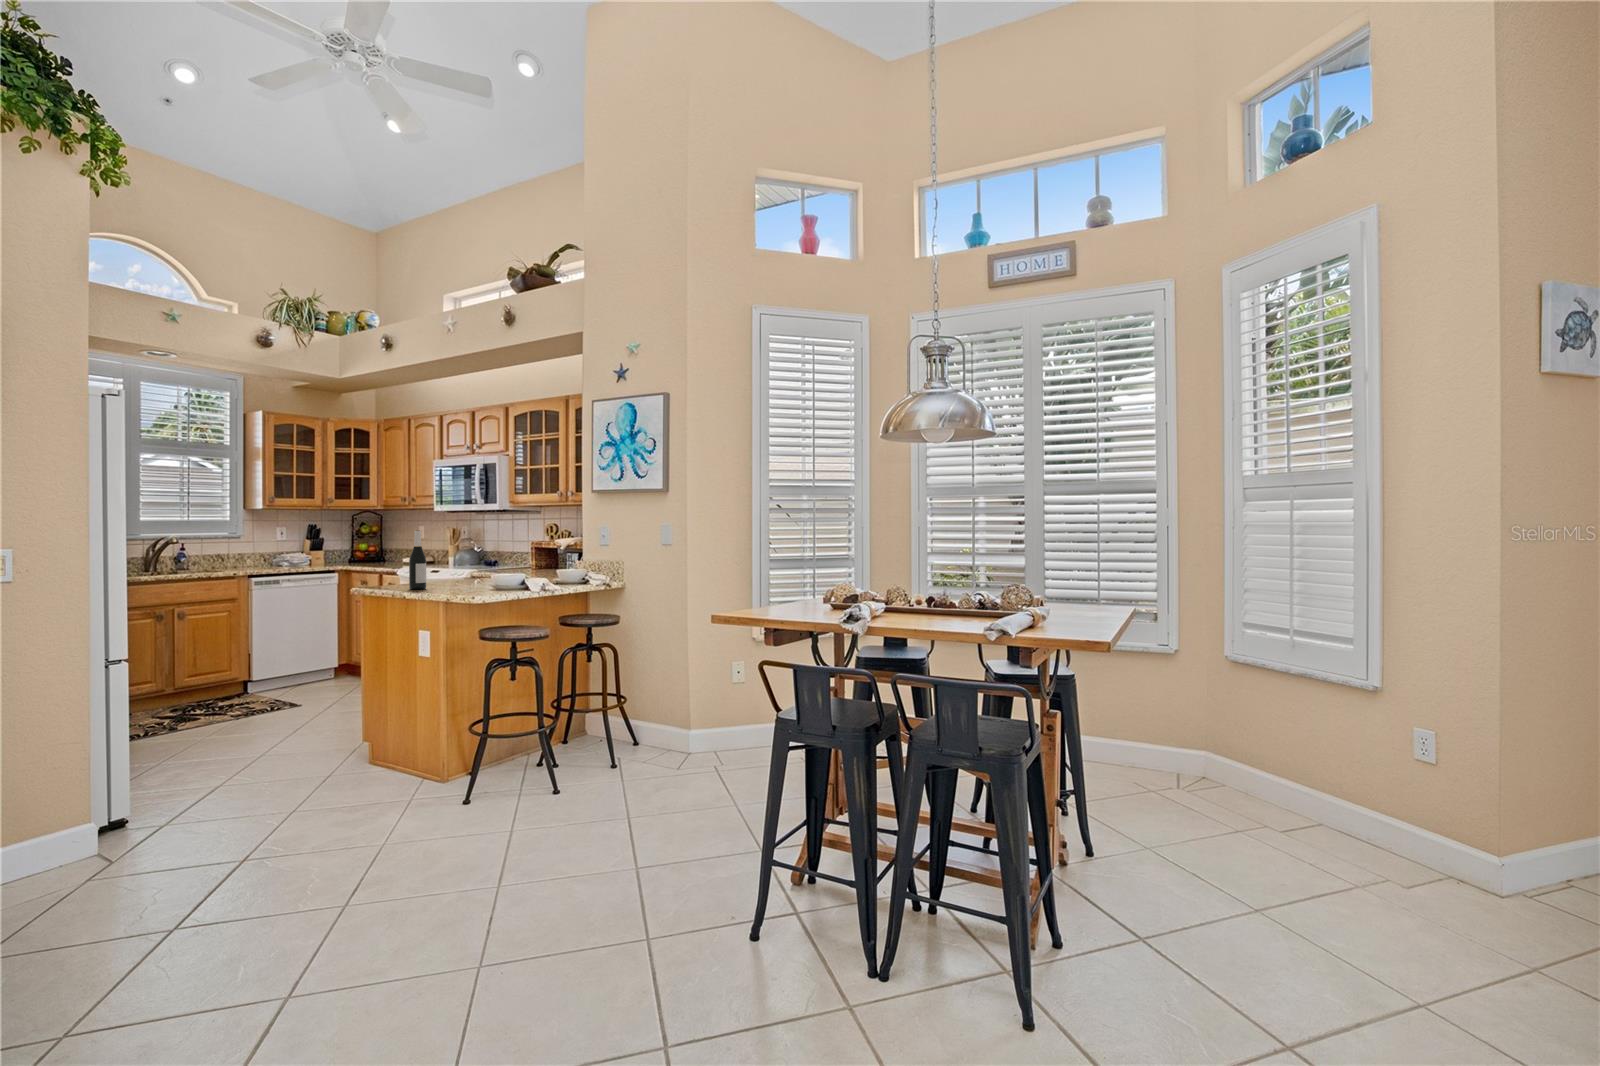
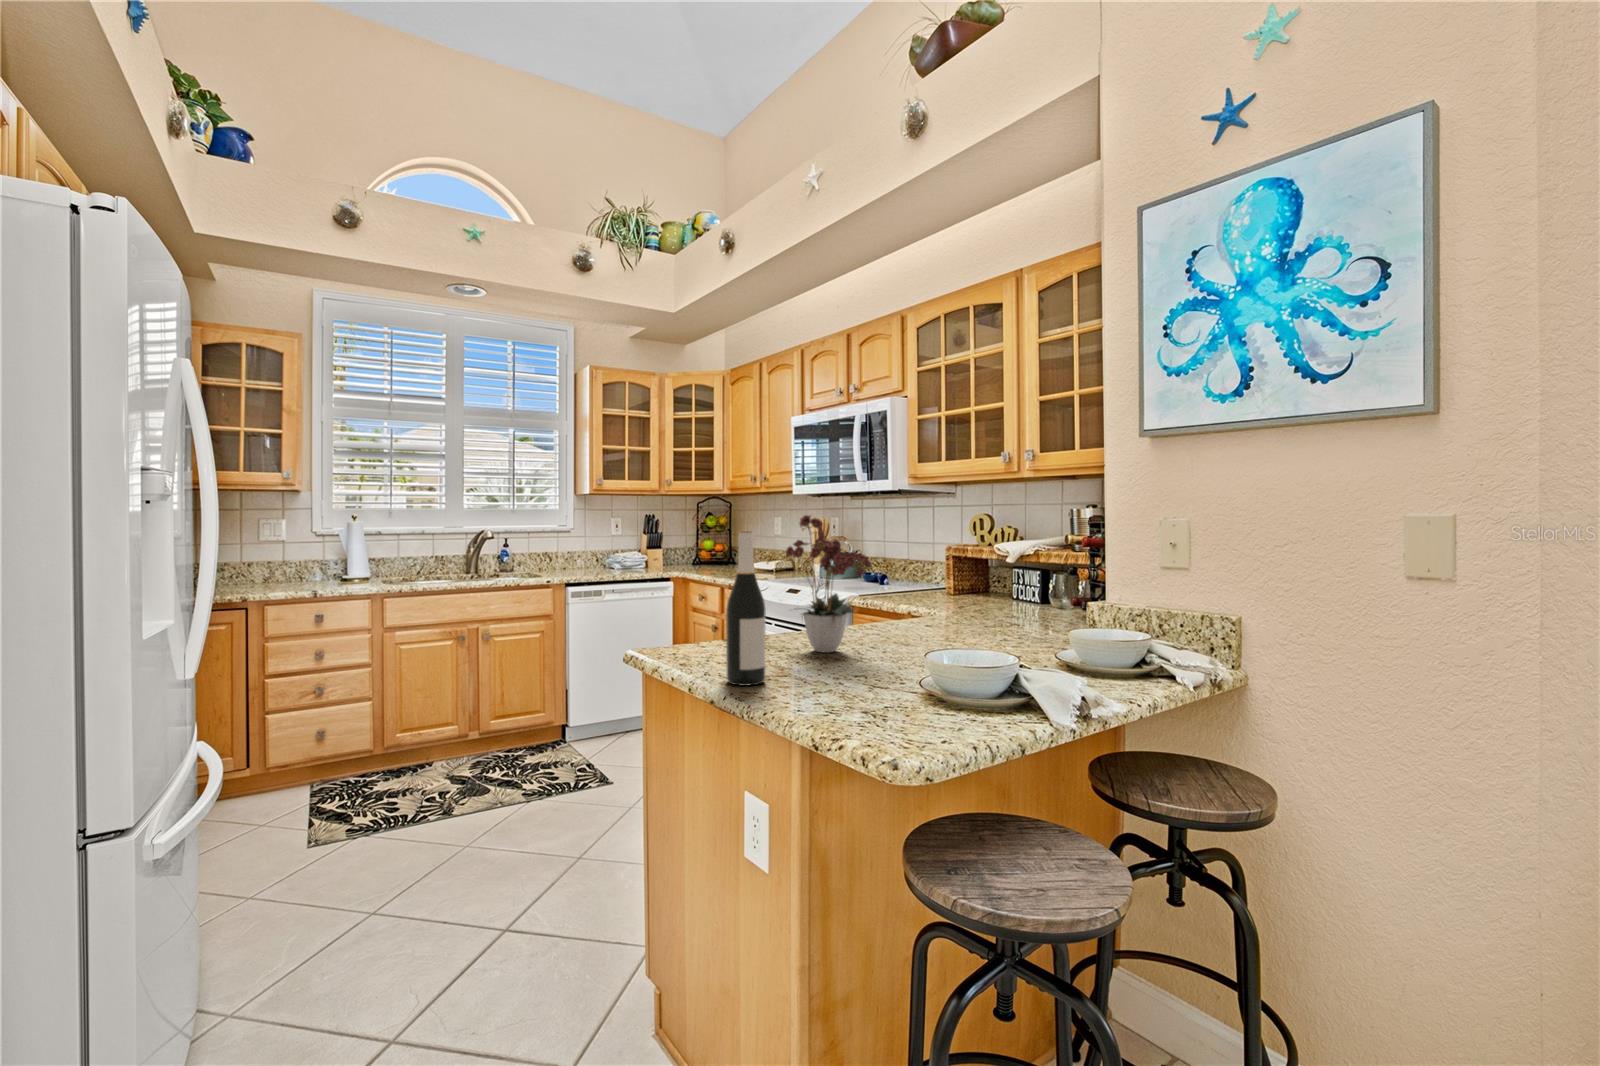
flower arrangement: none [431,521,478,584] -> present [786,515,871,652]

